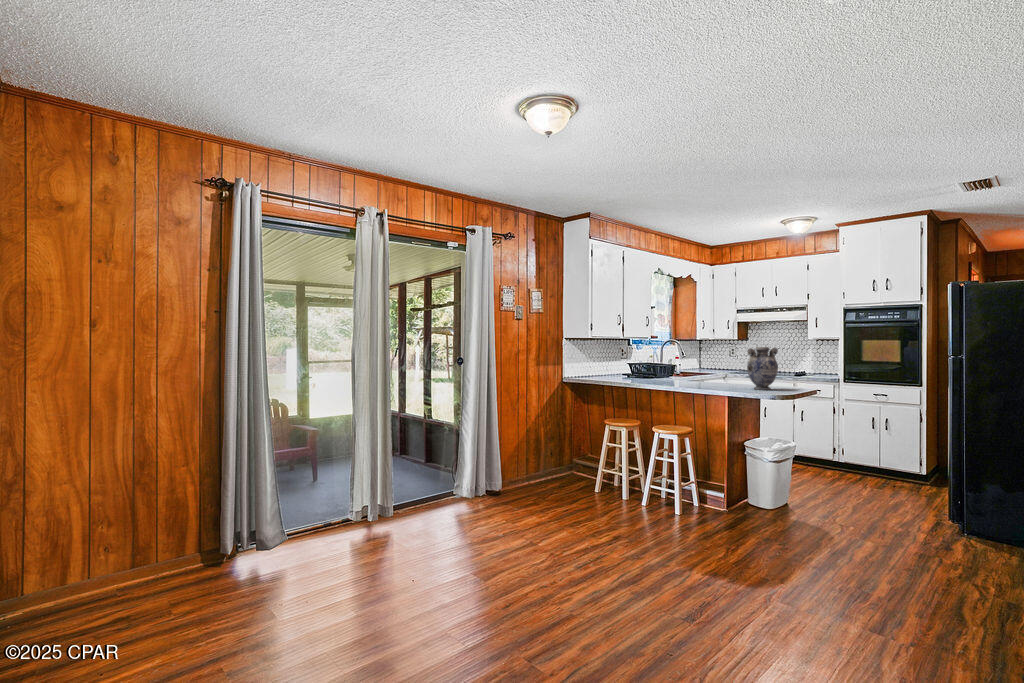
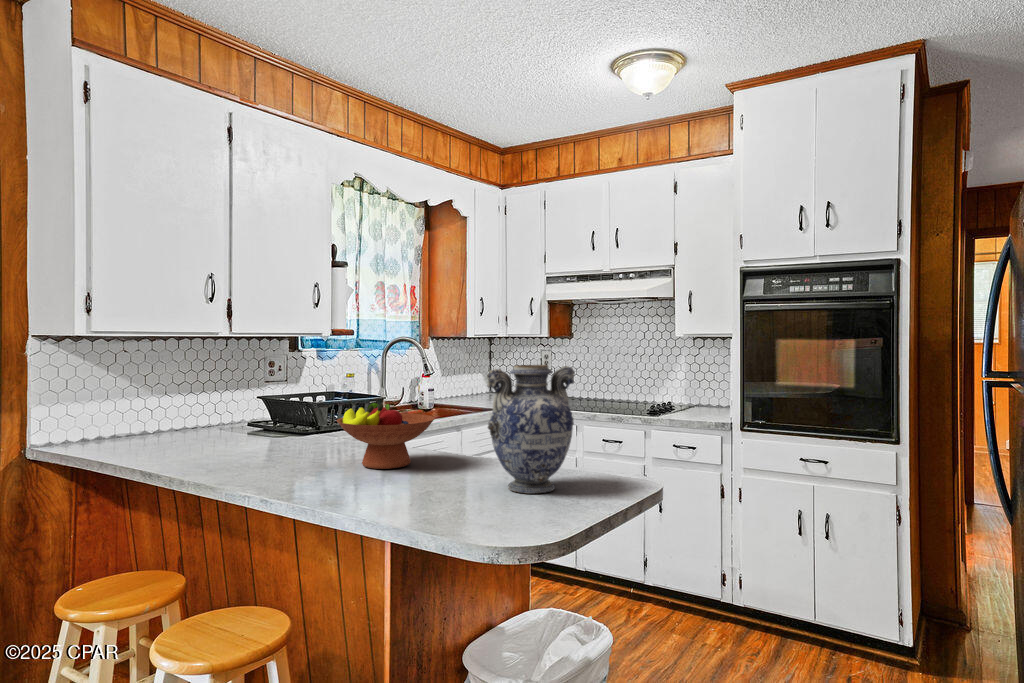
fruit bowl: none [680,362,717,385] -> present [337,403,435,469]

